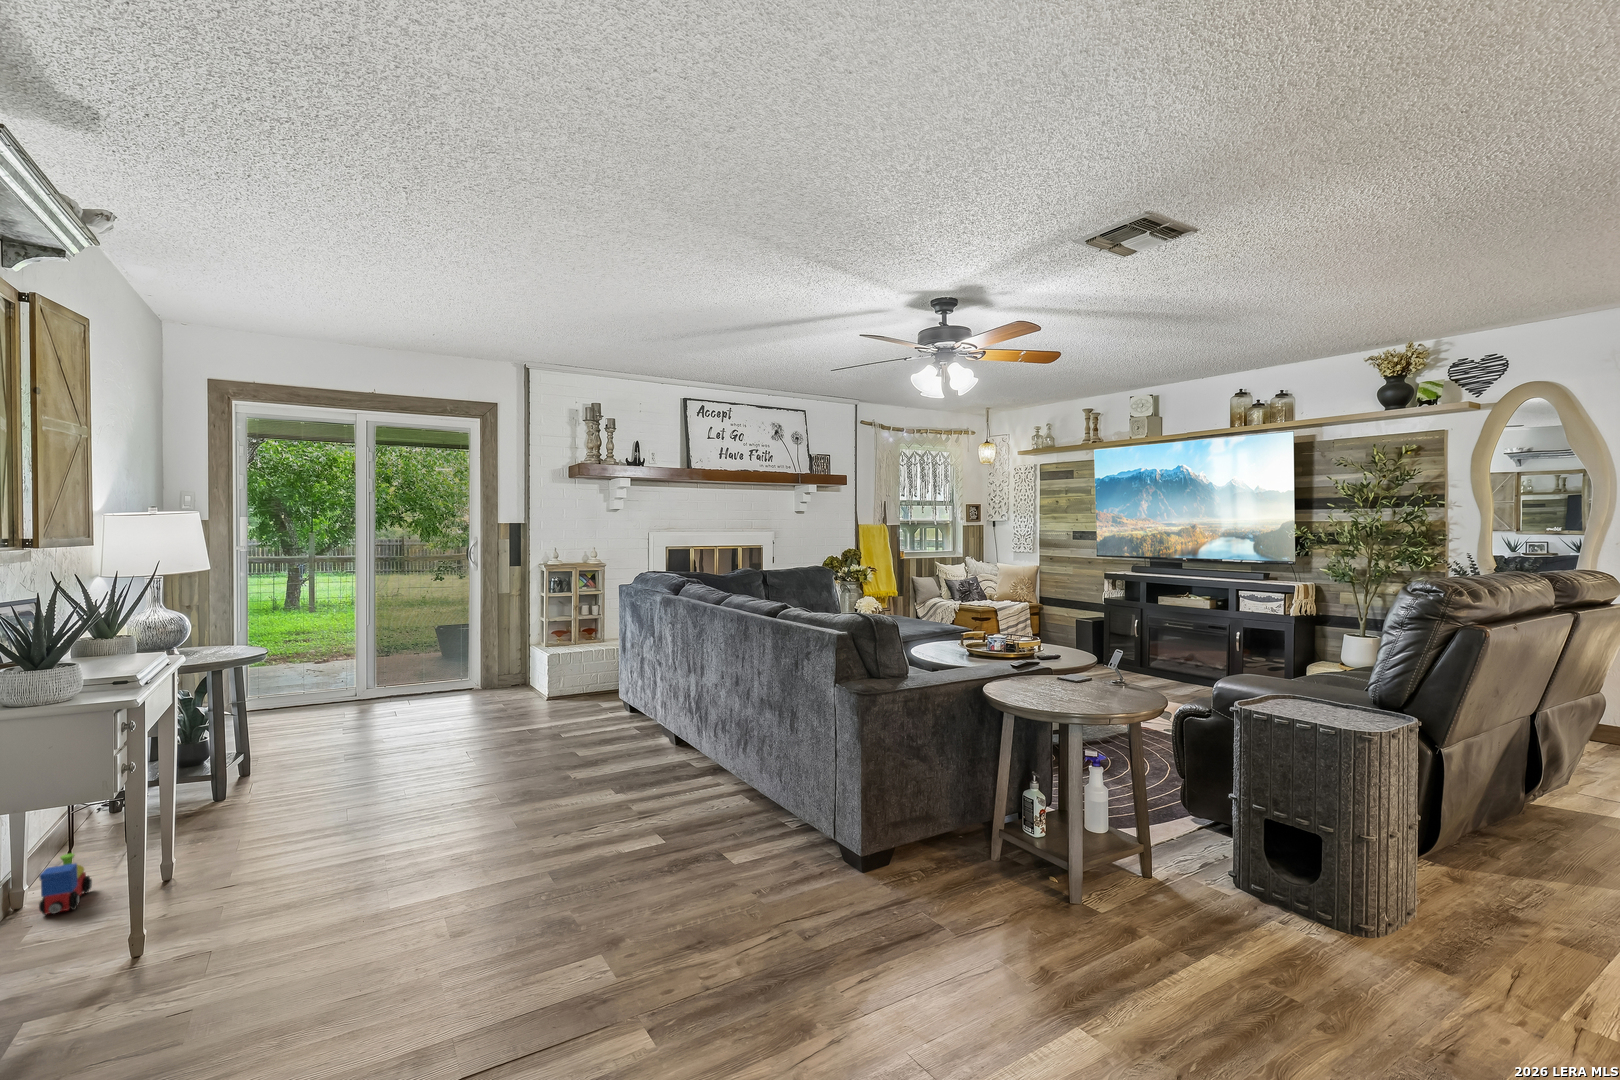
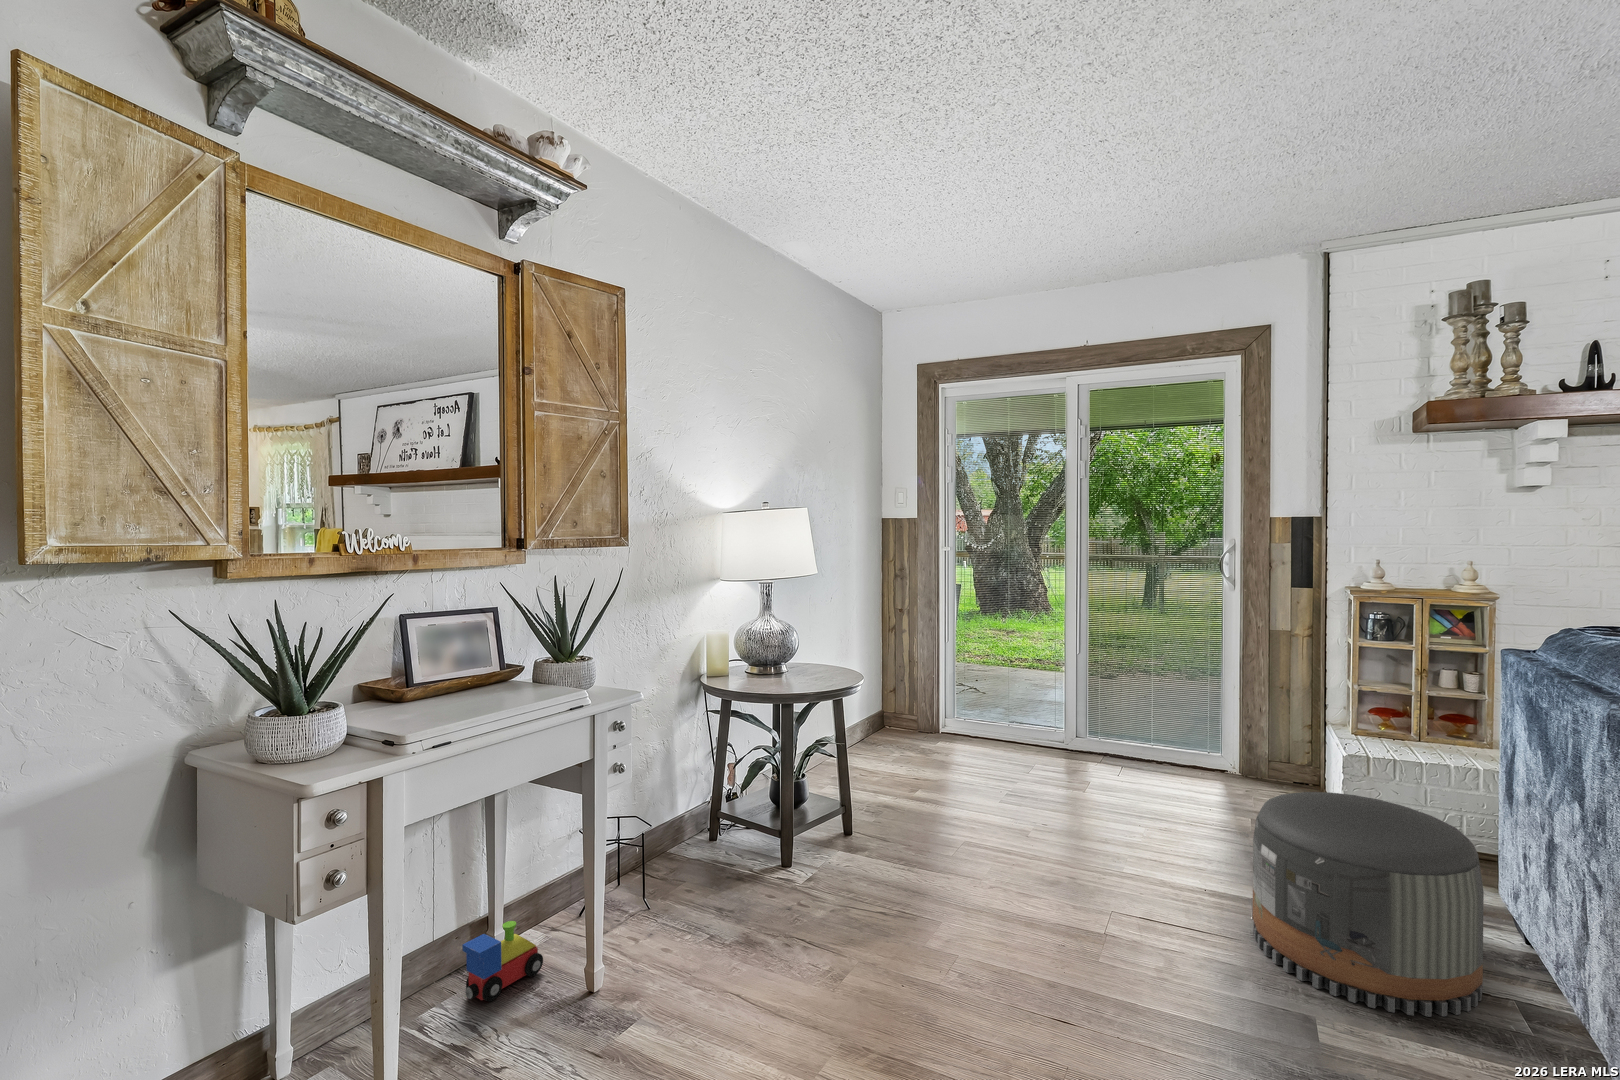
pouf: none [532,660,623,745] -> present [1253,792,1484,1017]

